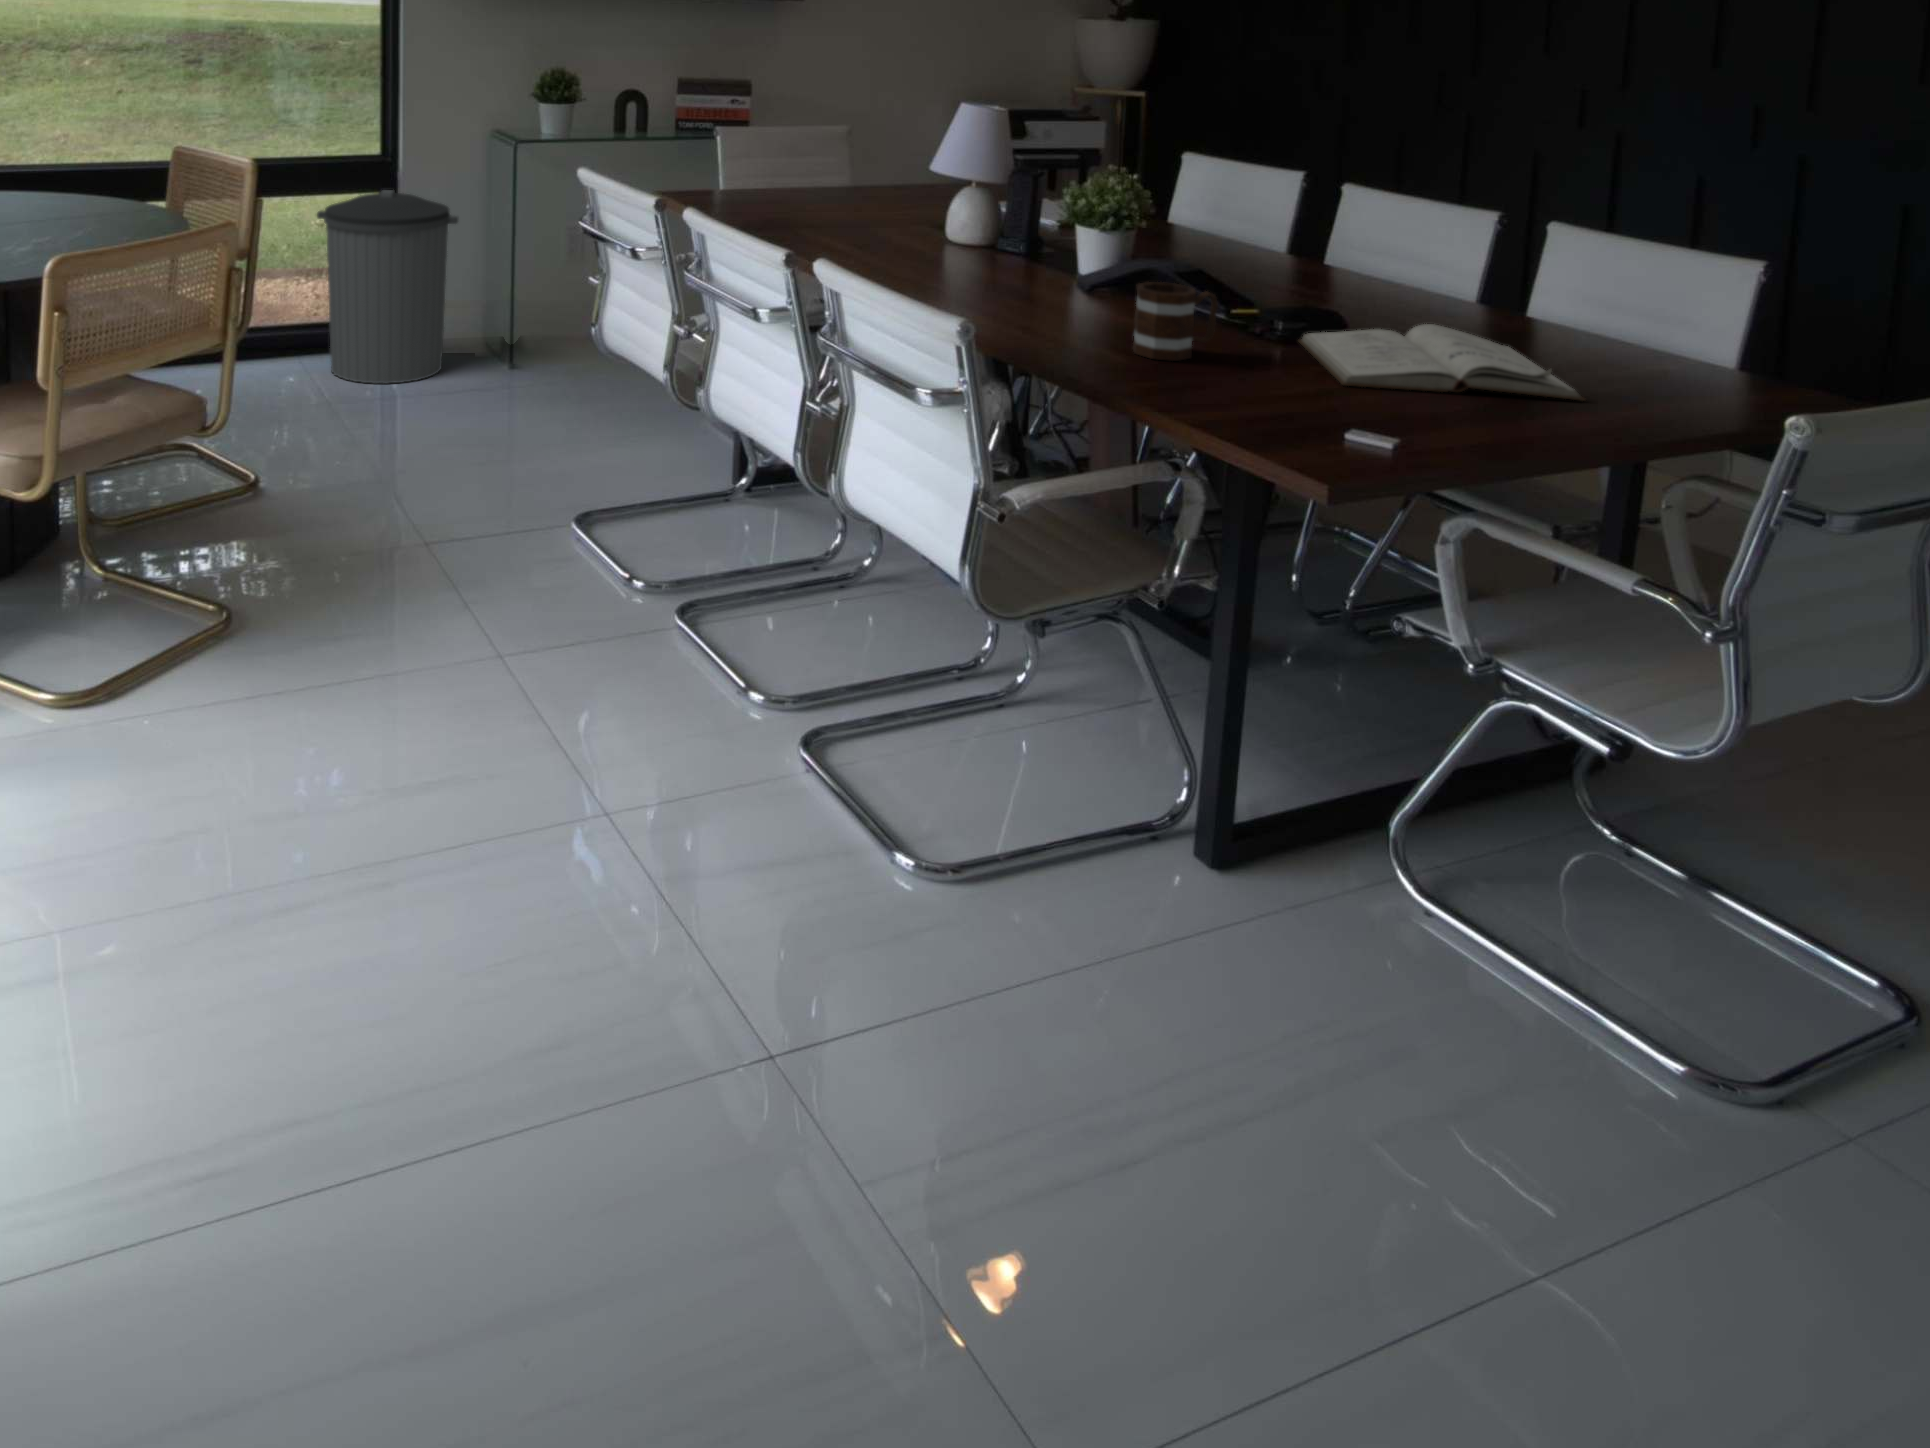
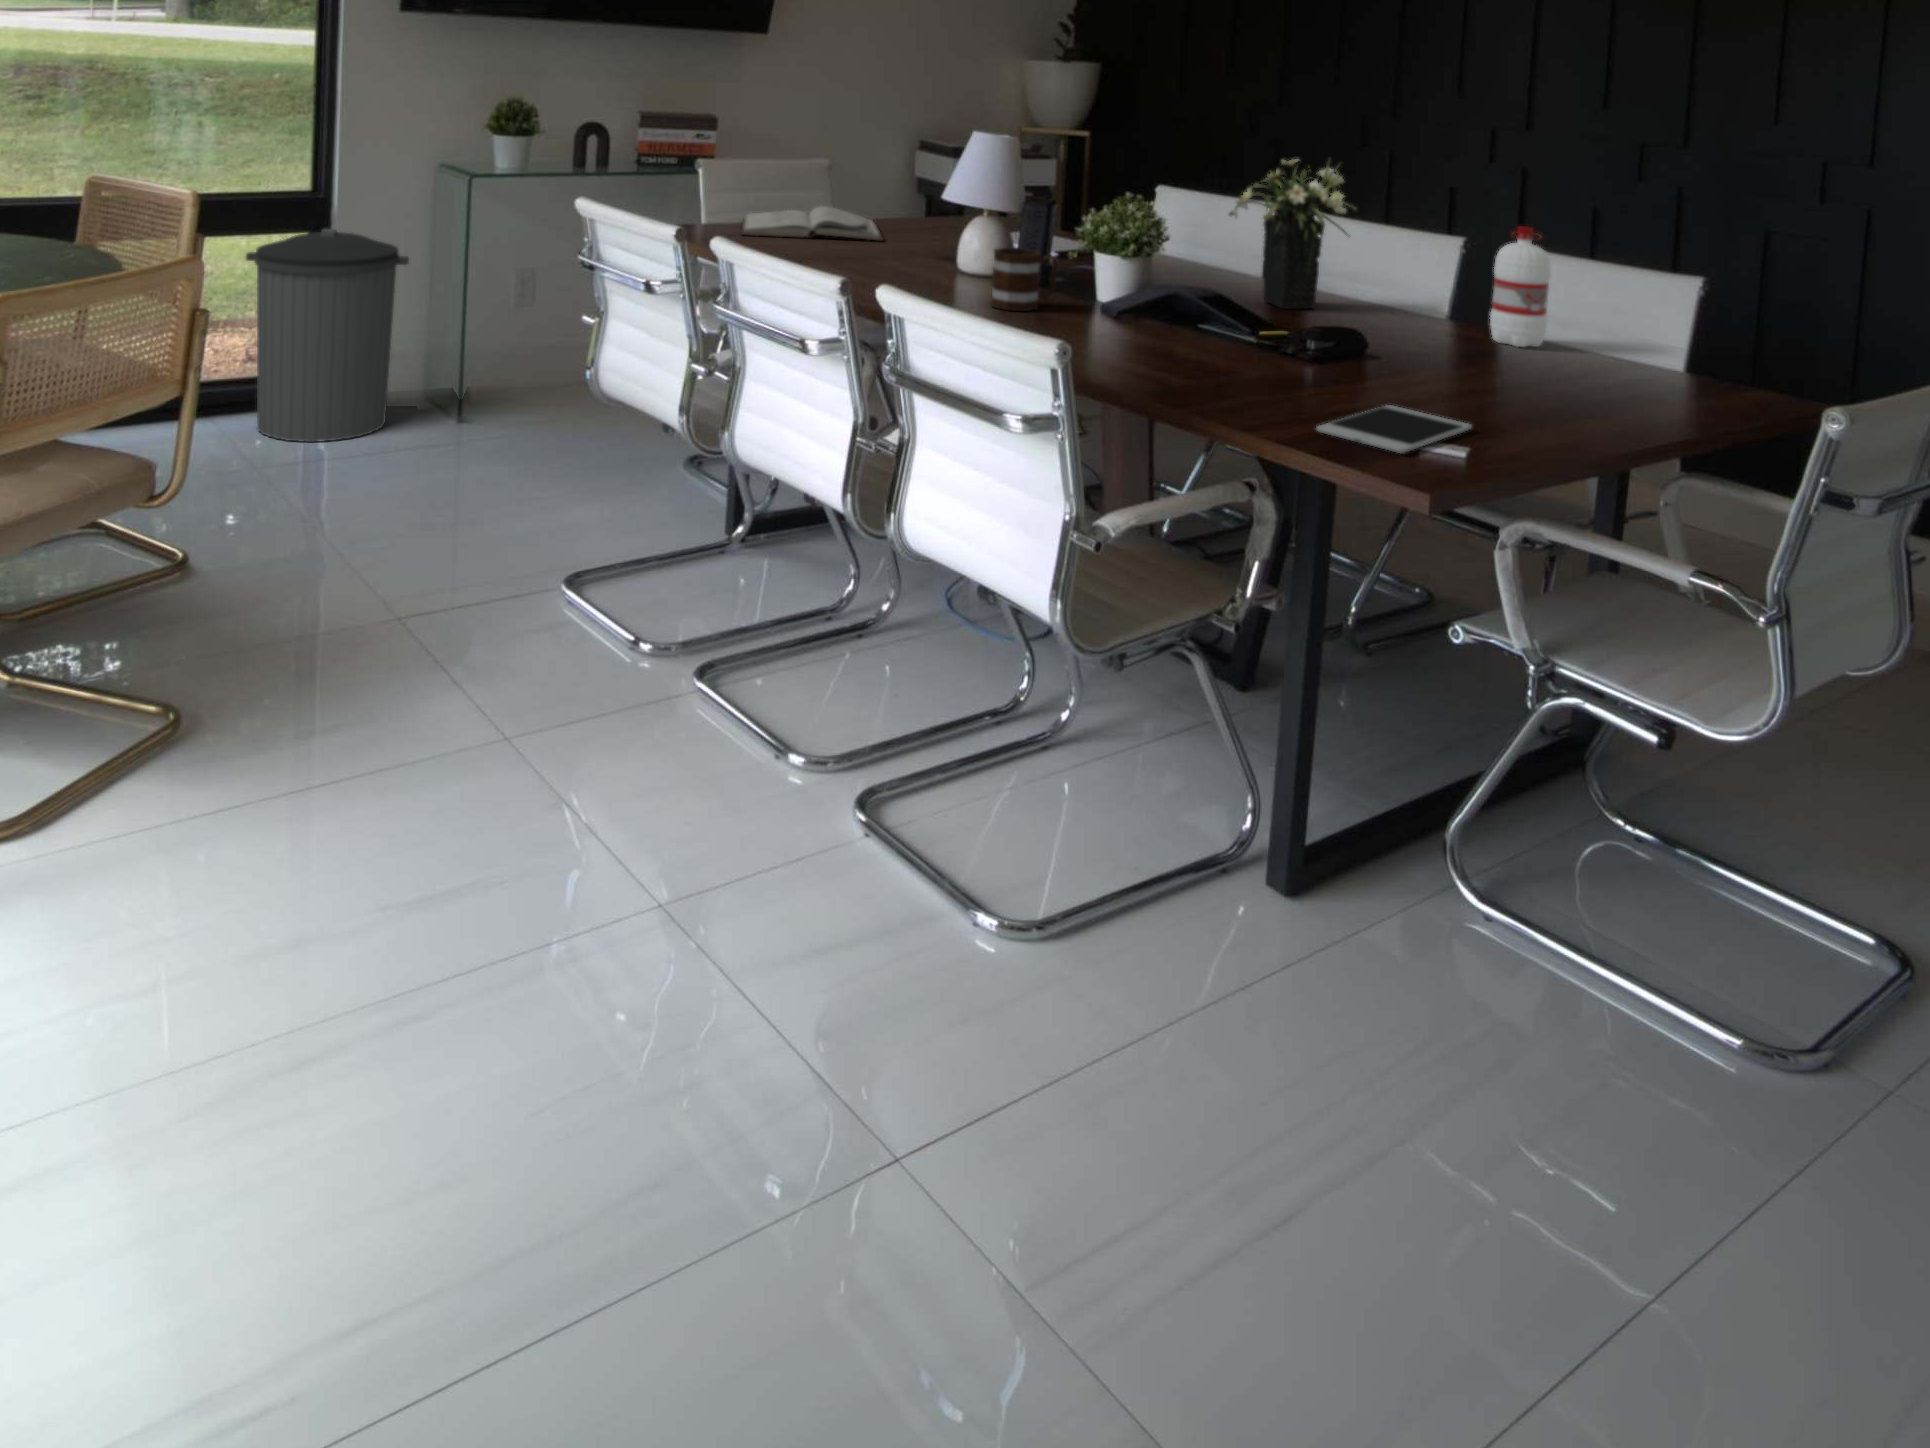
flower arrangement: none [1224,128,1363,286] -> present [1229,158,1354,309]
water bottle: none [1507,203,1578,334] -> present [1490,226,1551,347]
mug: present [1133,282,1218,361] -> present [991,248,1058,311]
book: present [1299,324,1585,401] -> present [742,206,883,241]
tablet: none [1246,391,1425,442] -> present [1316,405,1472,453]

